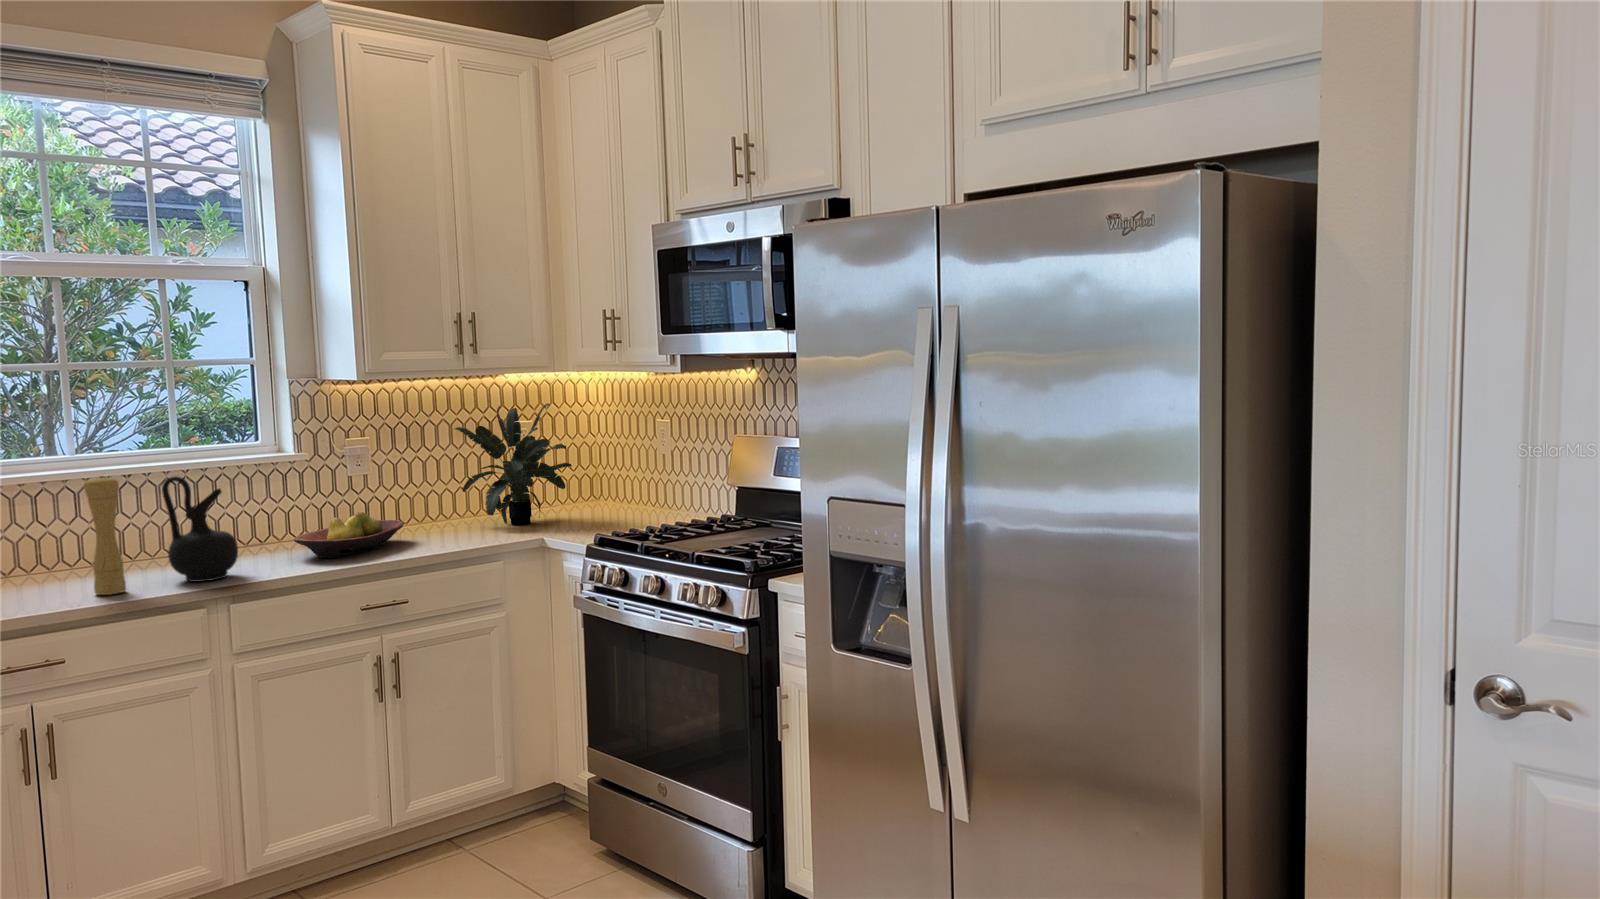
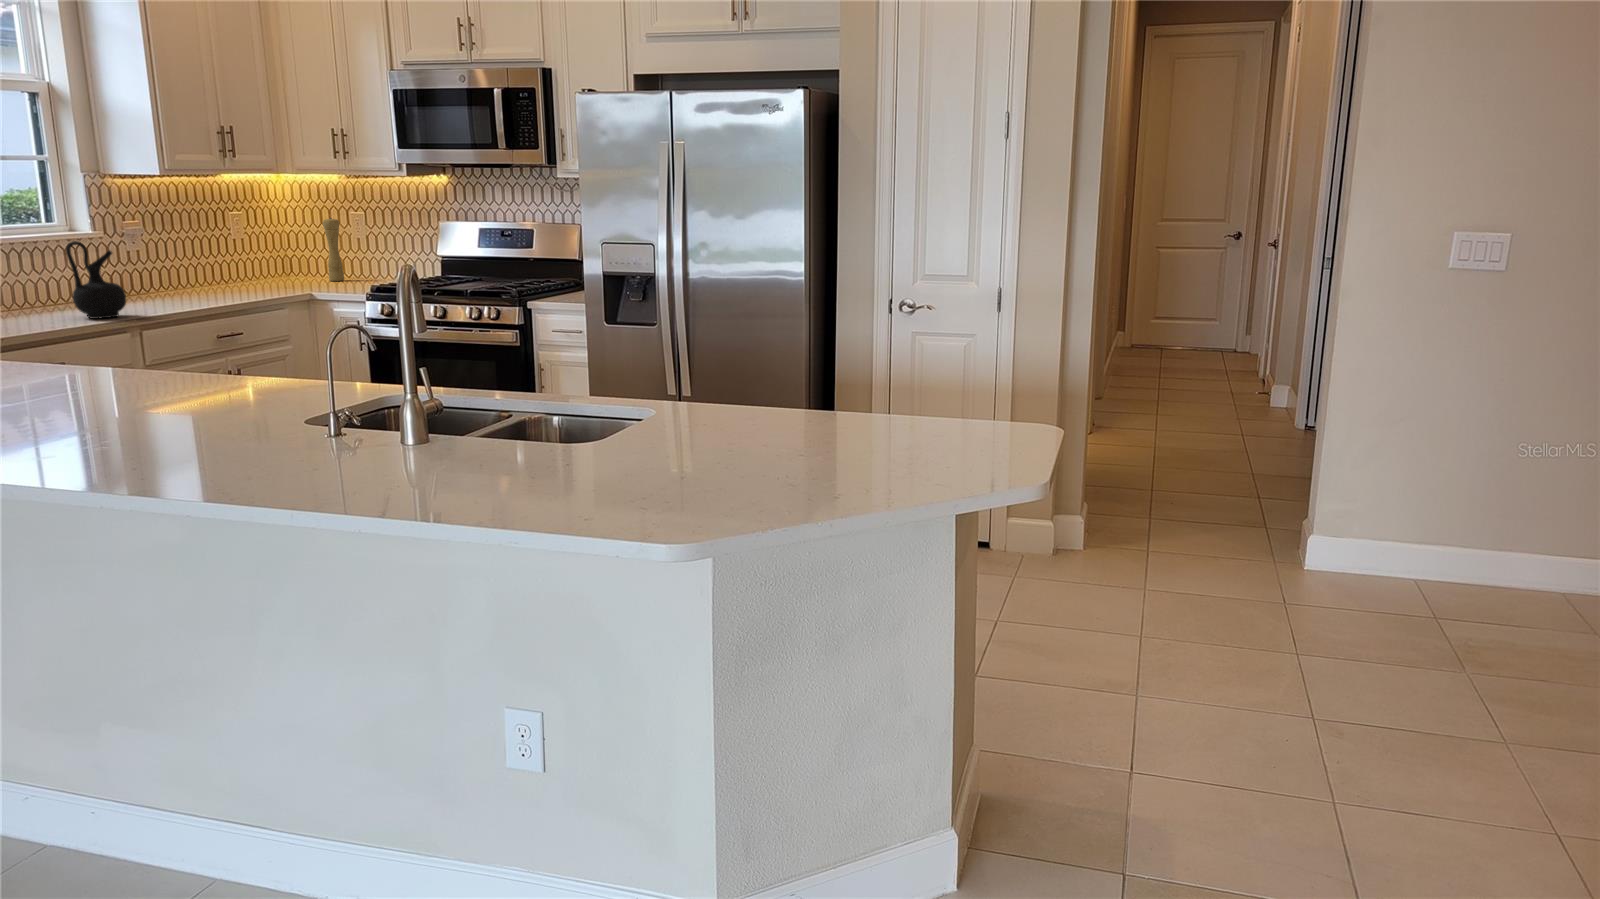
potted plant: present [455,403,572,525] -> none [202,198,301,288]
pepper mill: present [84,476,126,595] -> present [322,218,344,281]
fruit bowl: present [294,512,404,558] -> none [133,275,201,306]

